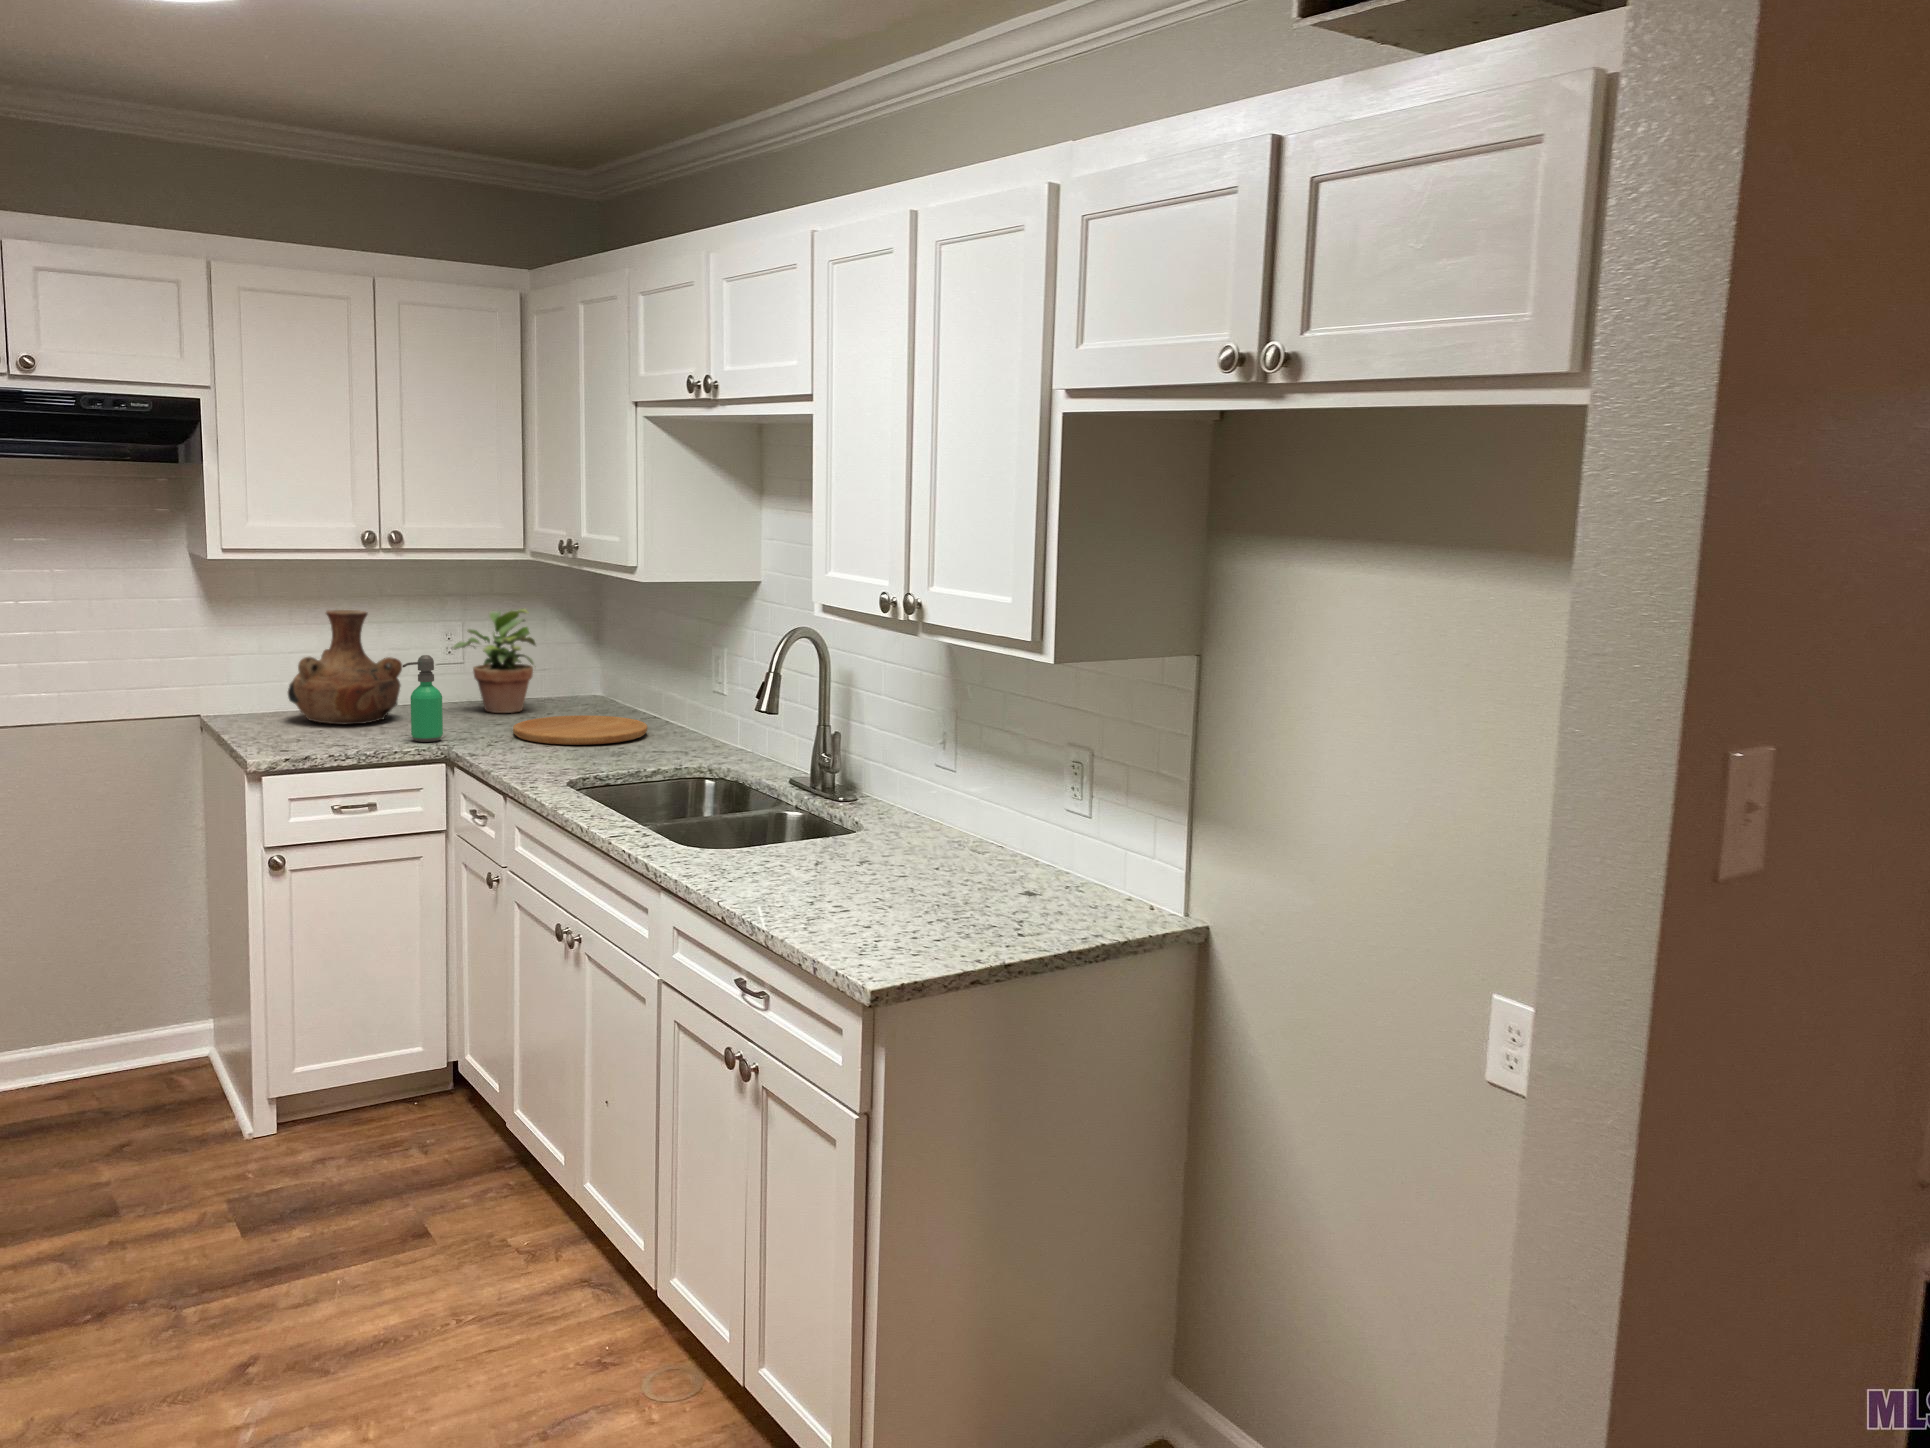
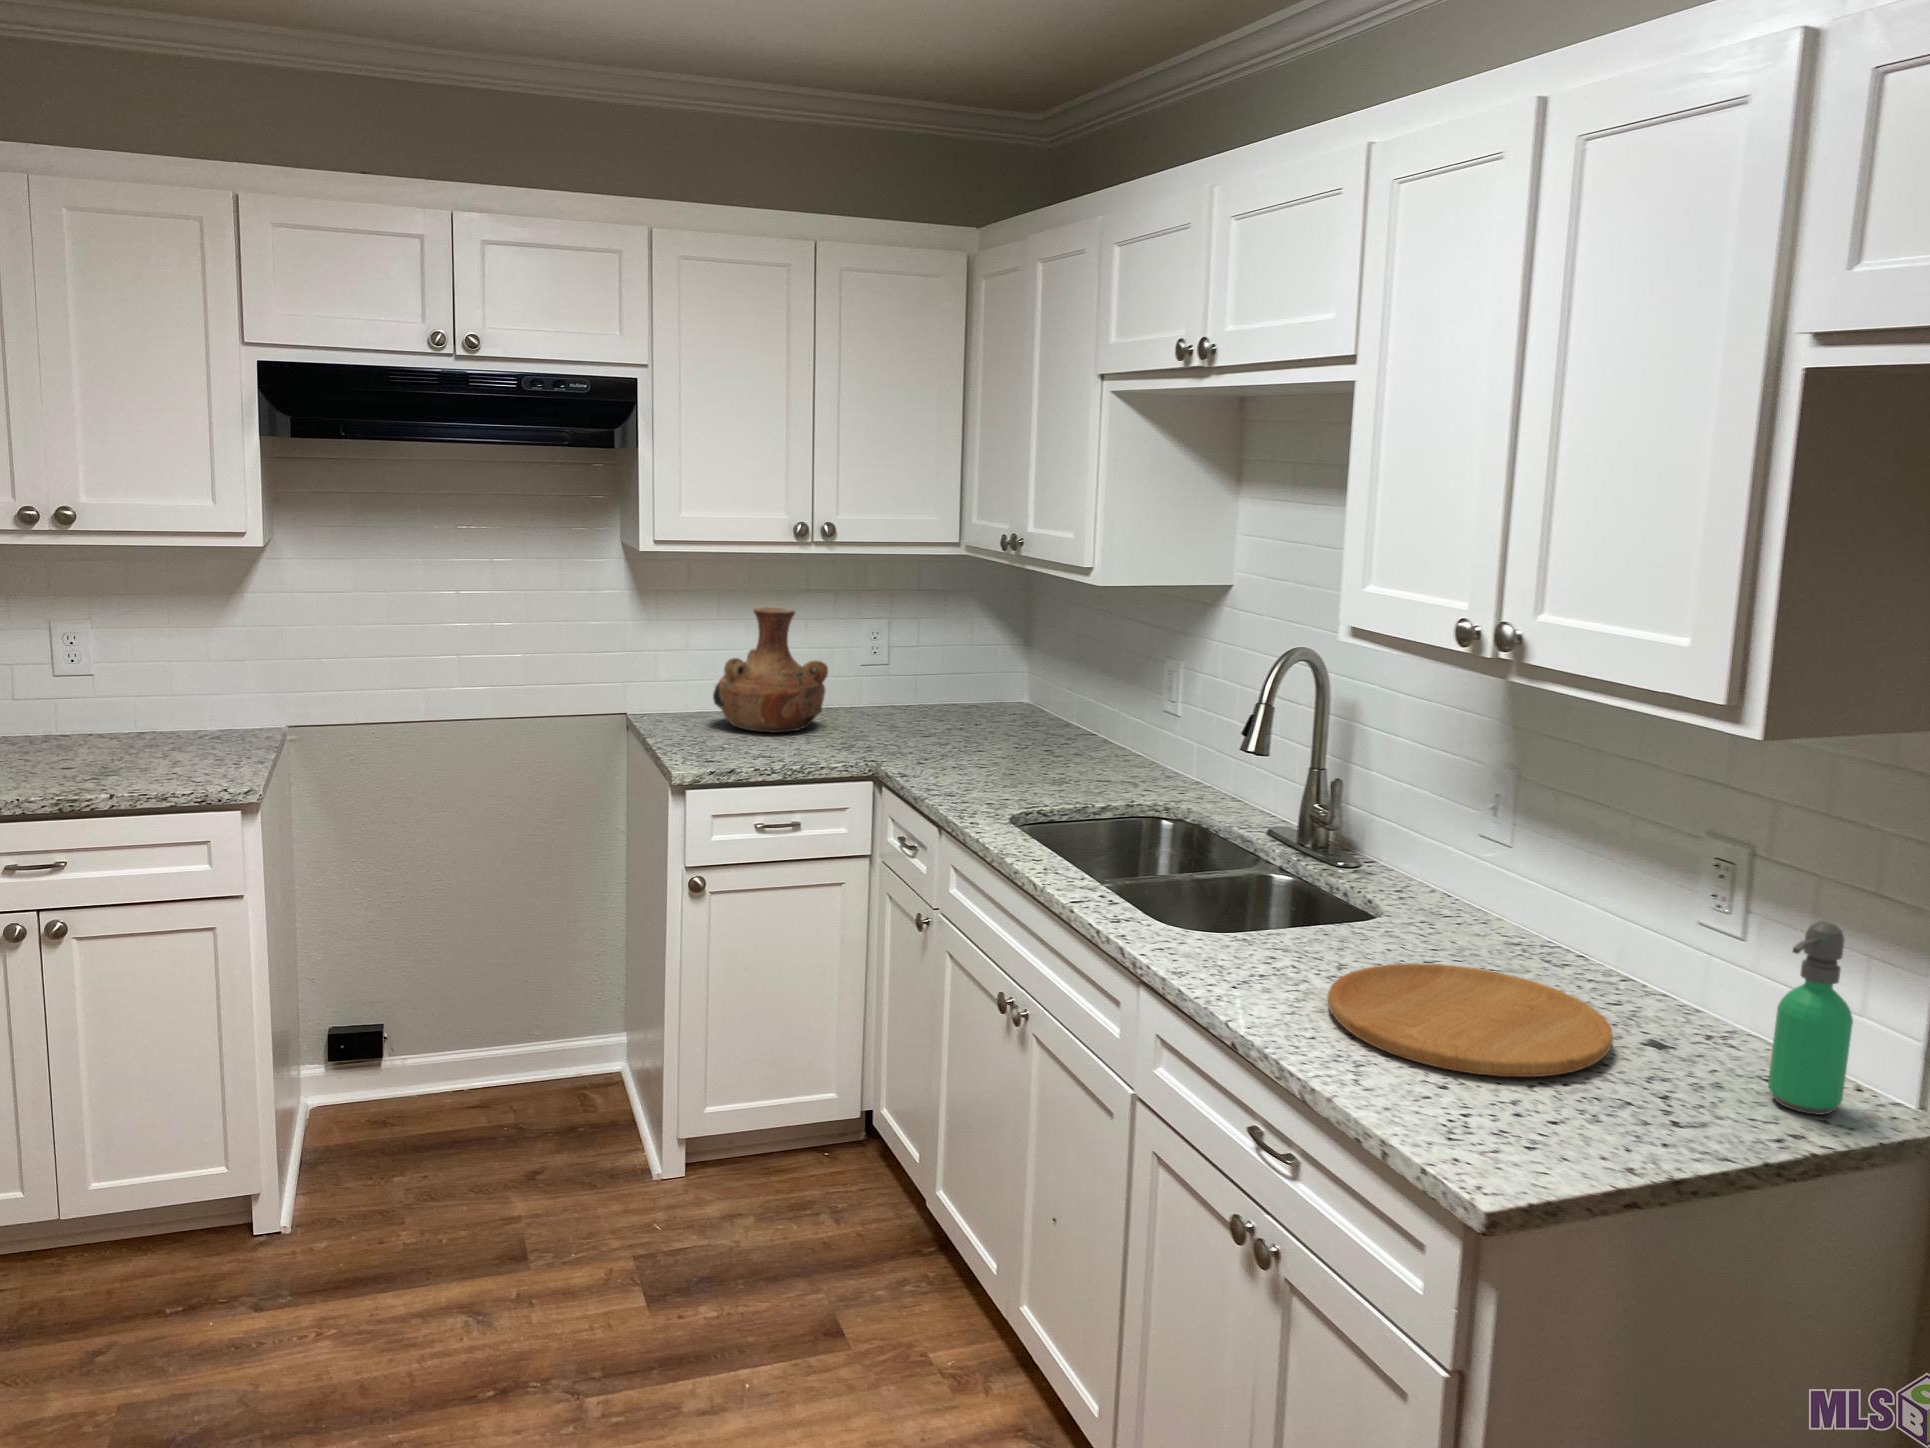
potted plant: present [453,609,536,713] -> none [879,610,967,725]
soap dispenser: present [403,655,443,742] -> present [1768,921,1853,1115]
cutting board: present [513,715,648,745] -> present [1328,963,1613,1077]

